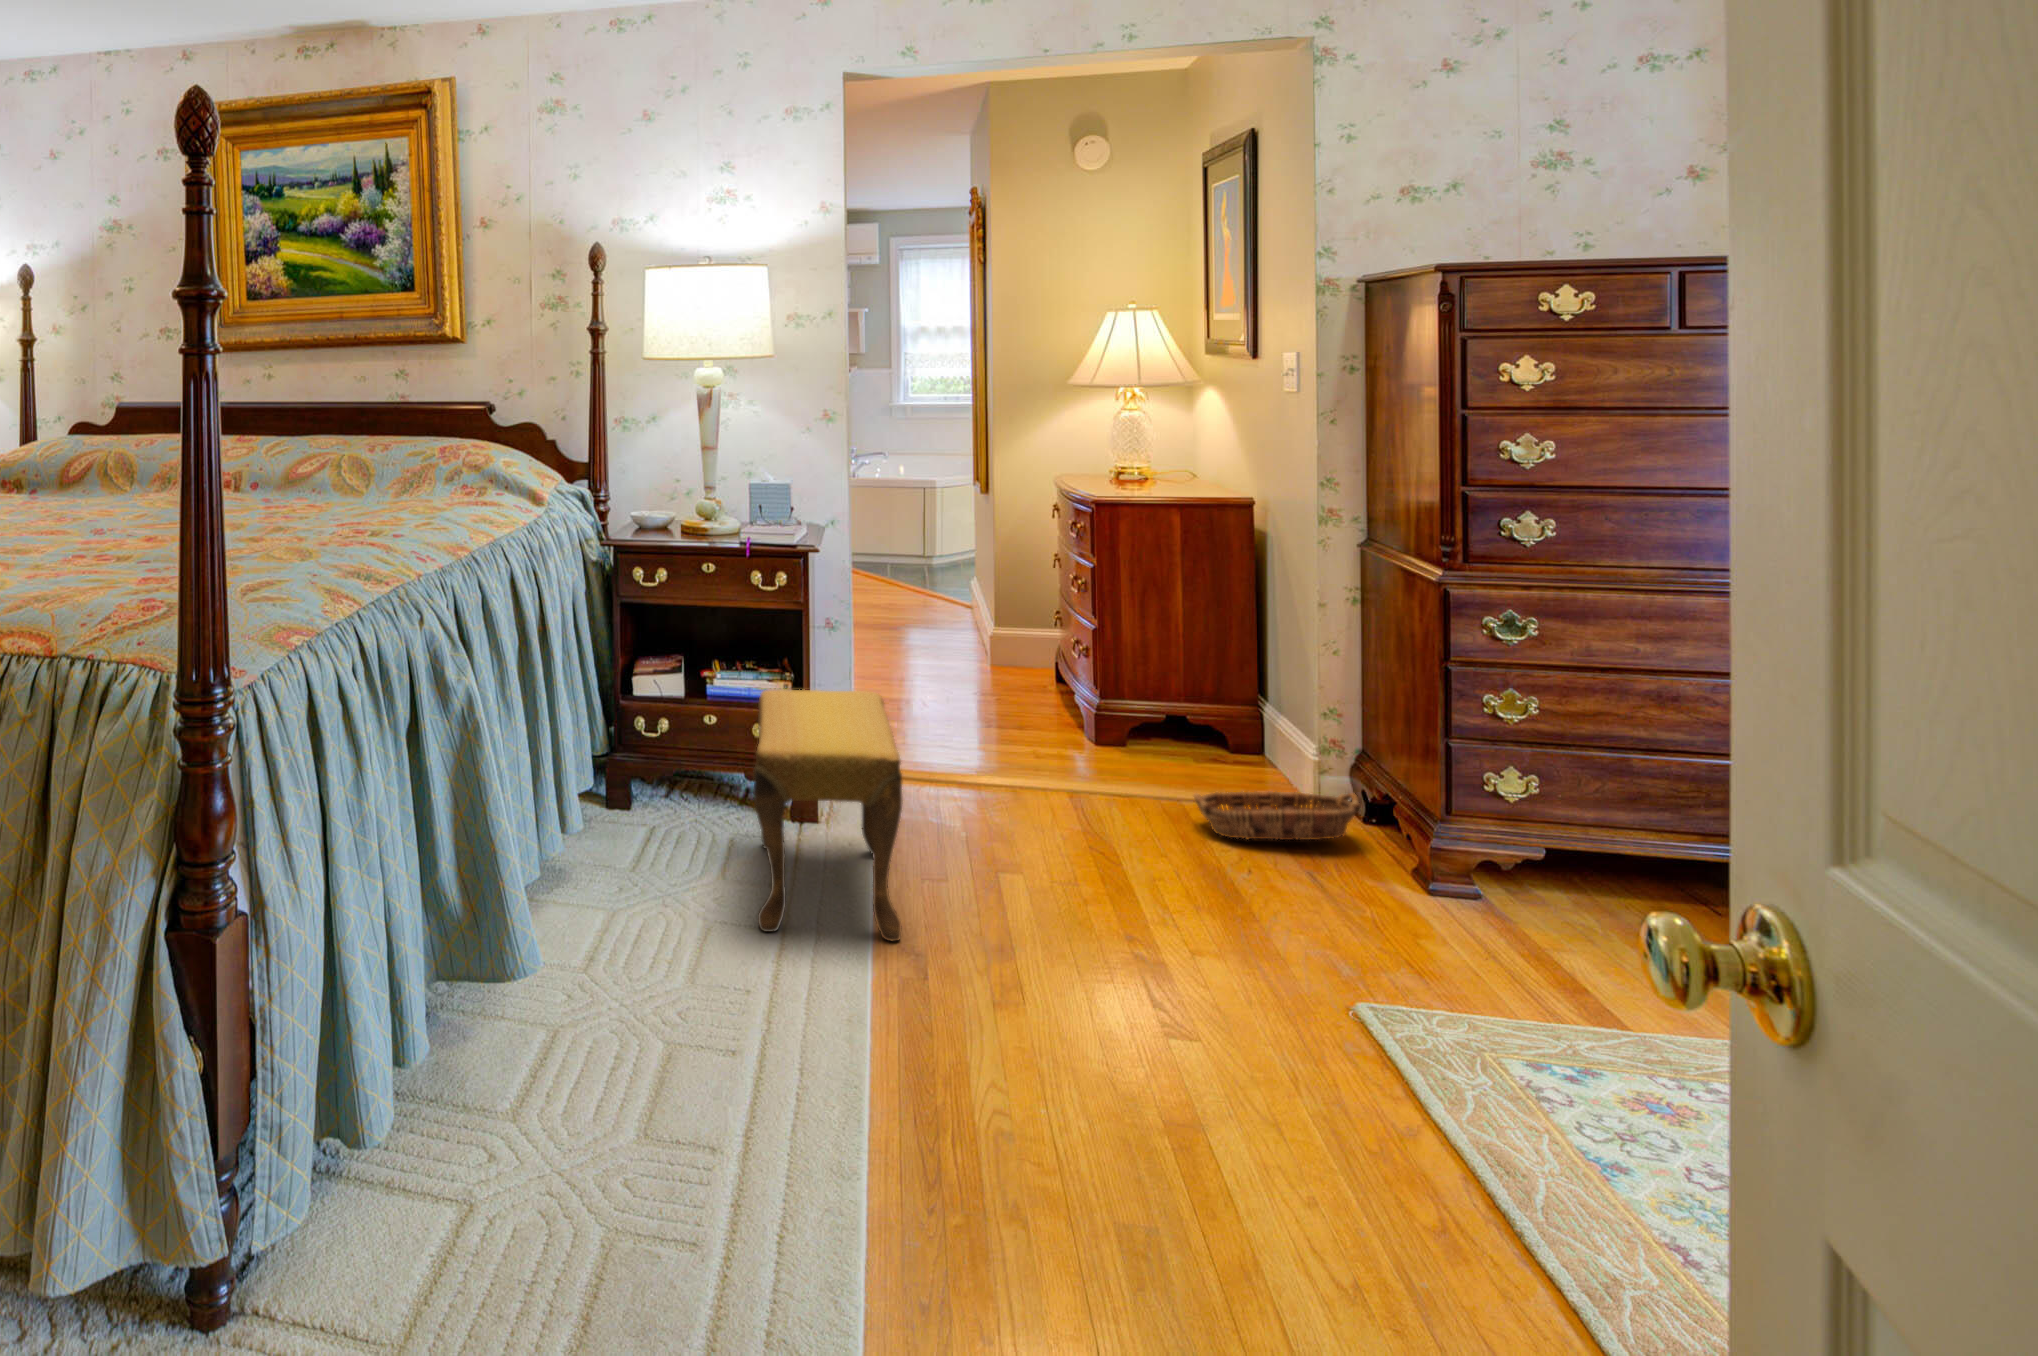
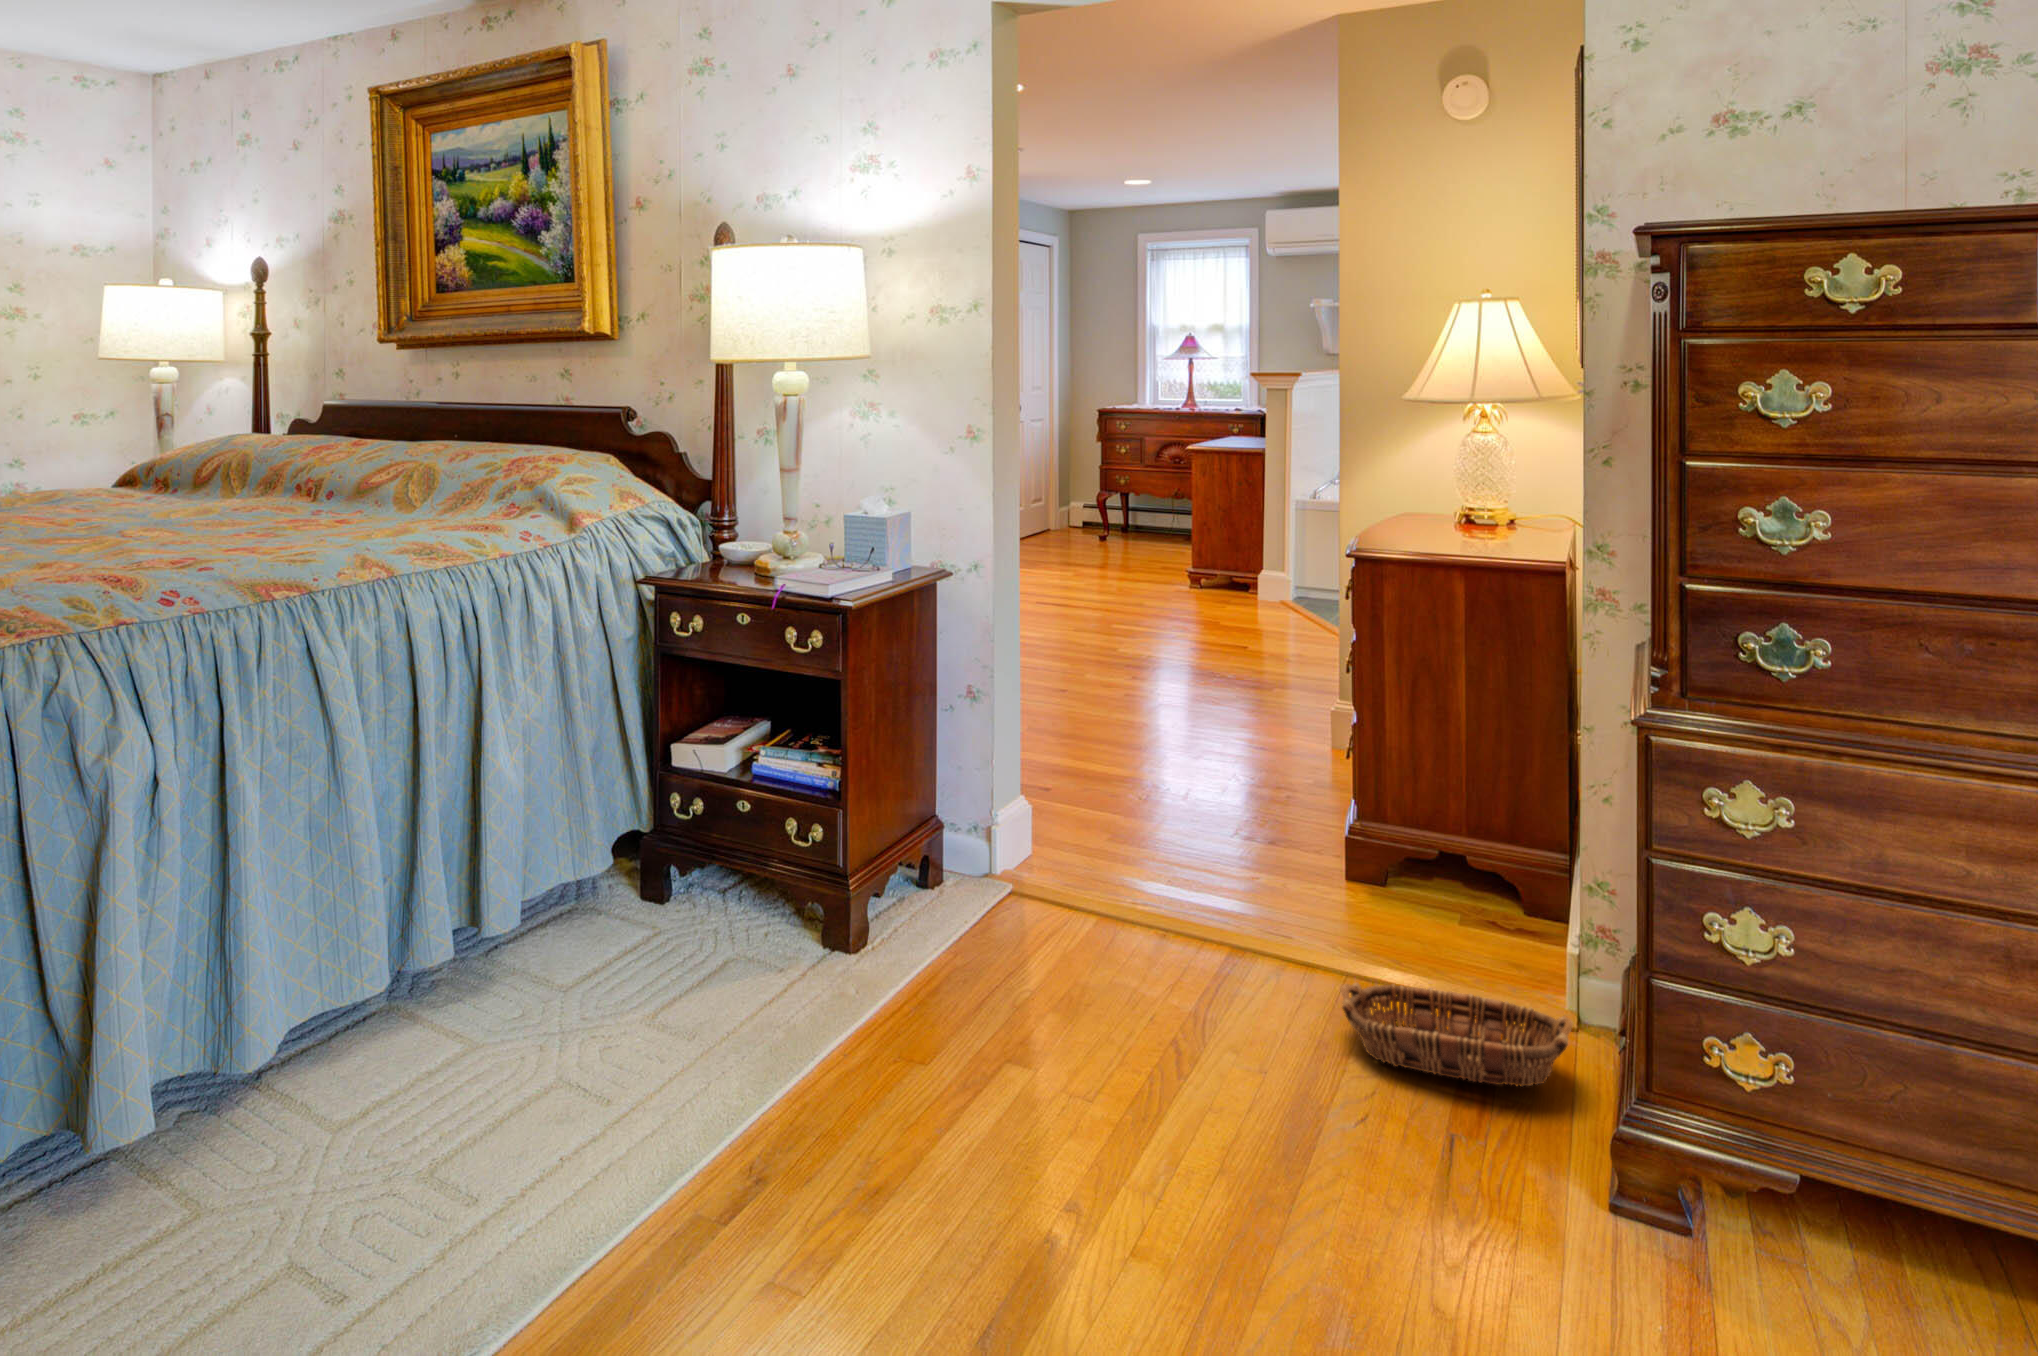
footstool: present [753,689,903,941] -> none [582,782,882,1159]

